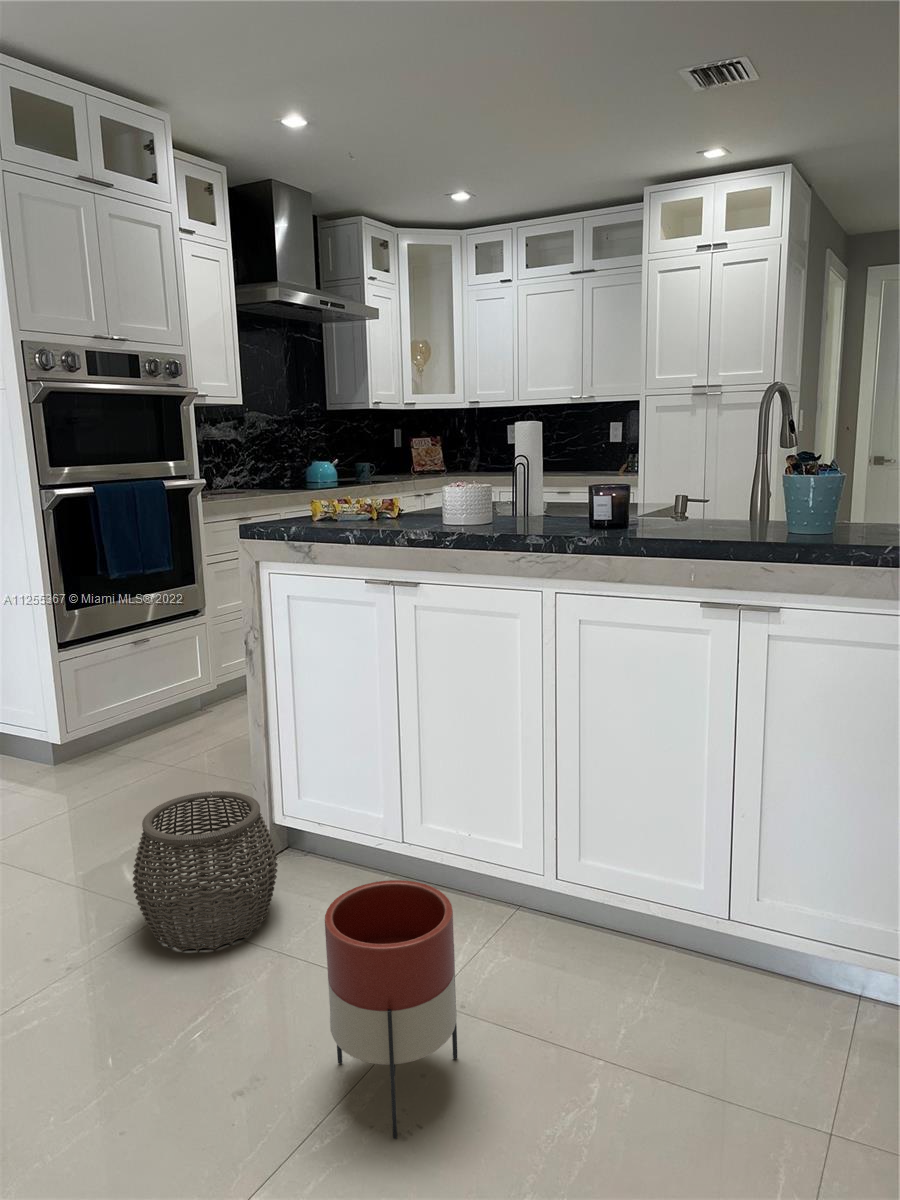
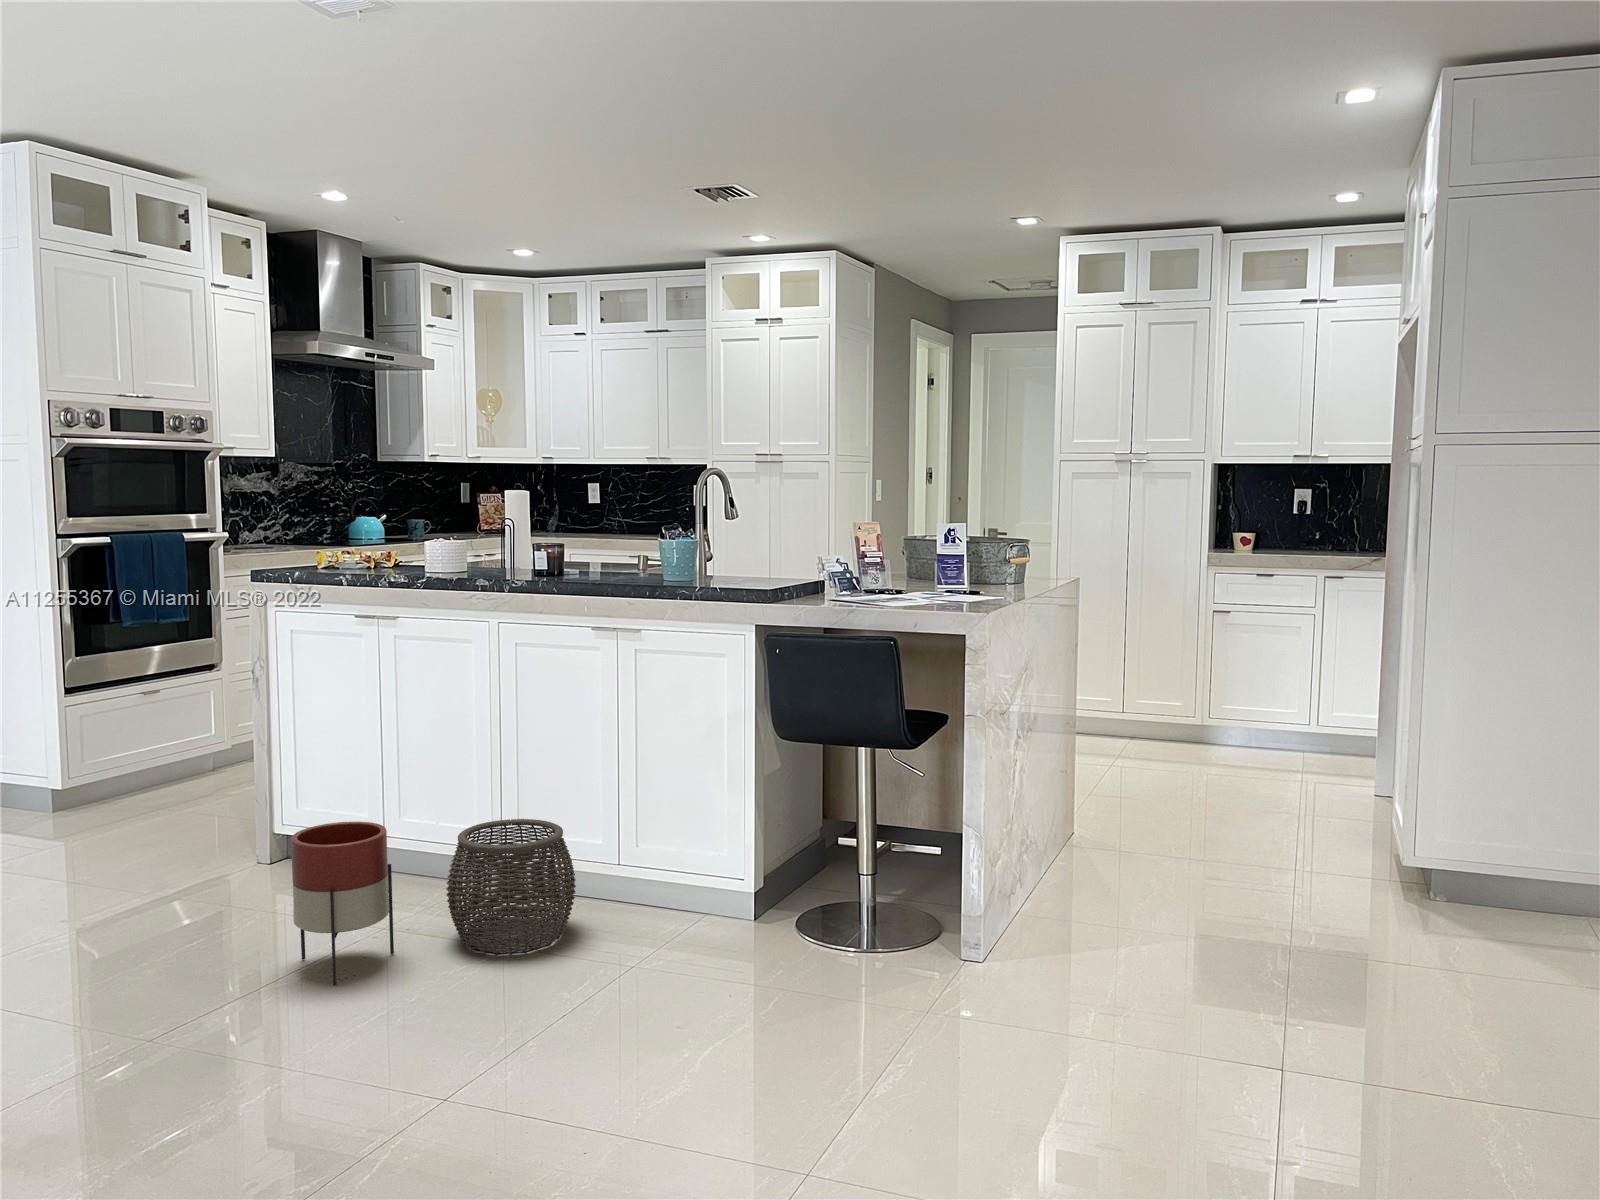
woven basket: present [133,791,278,951] -> present [446,819,576,954]

